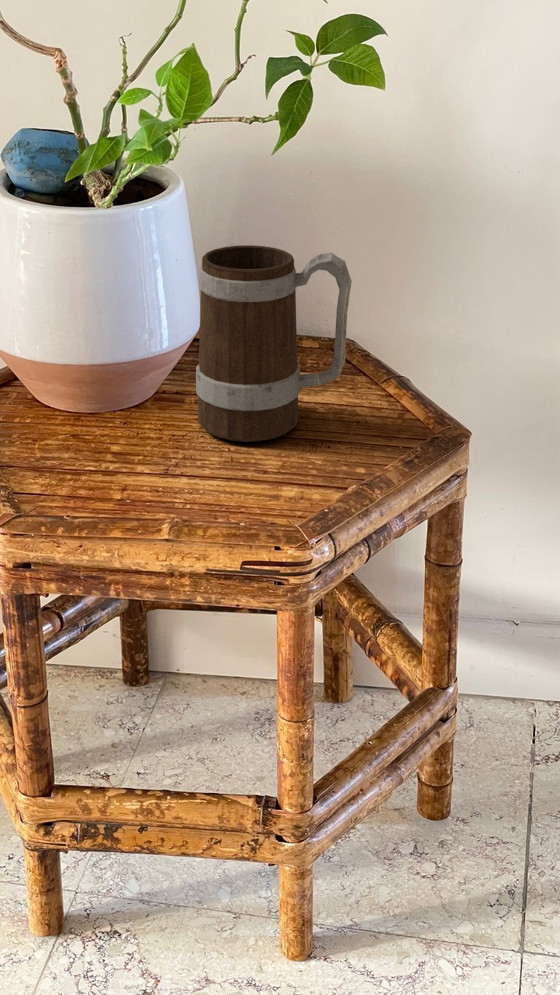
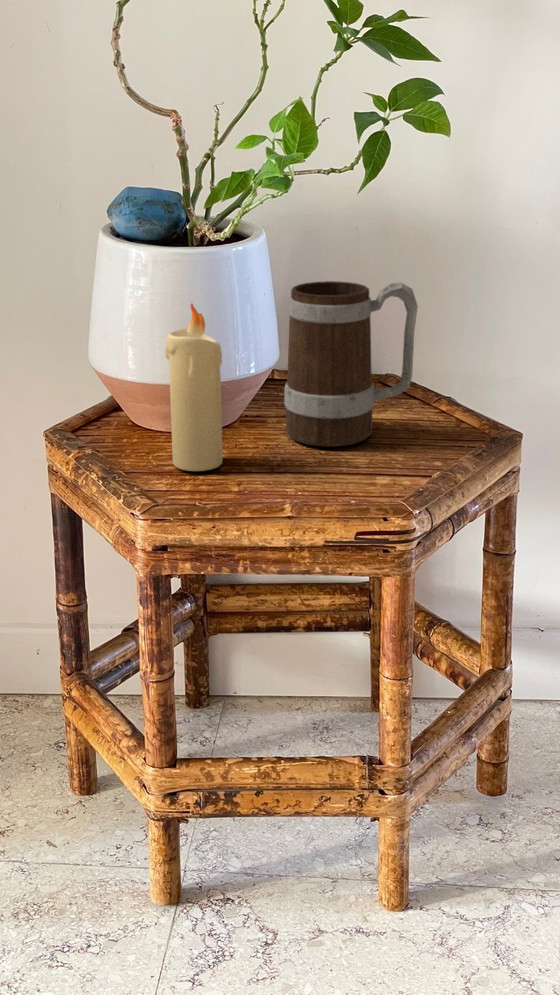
candle: none [41,277,112,470] -> present [165,303,222,471]

